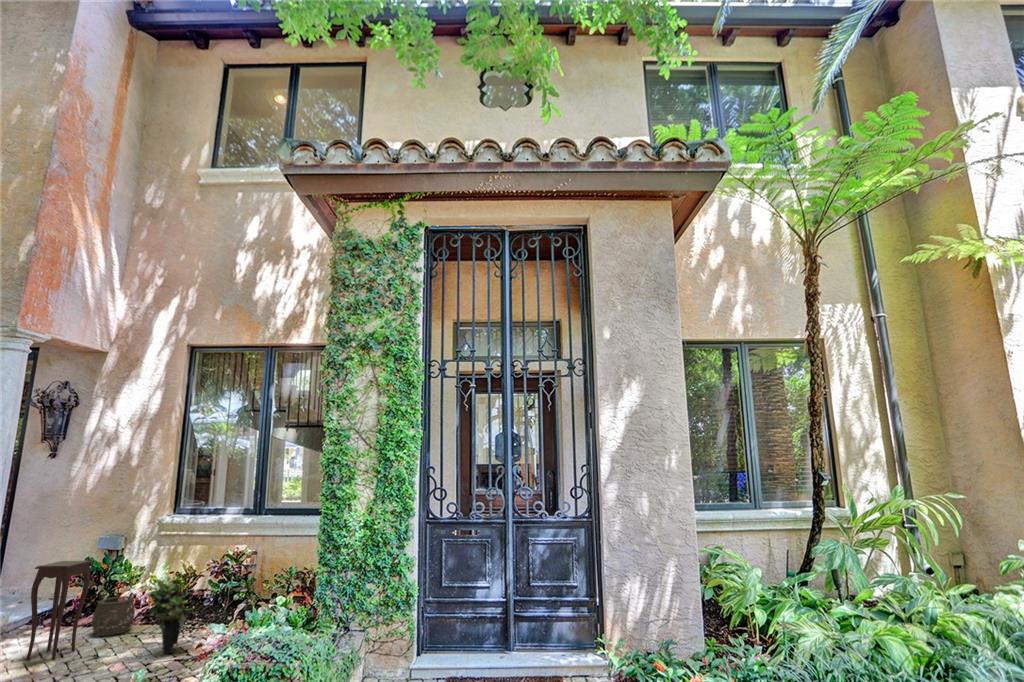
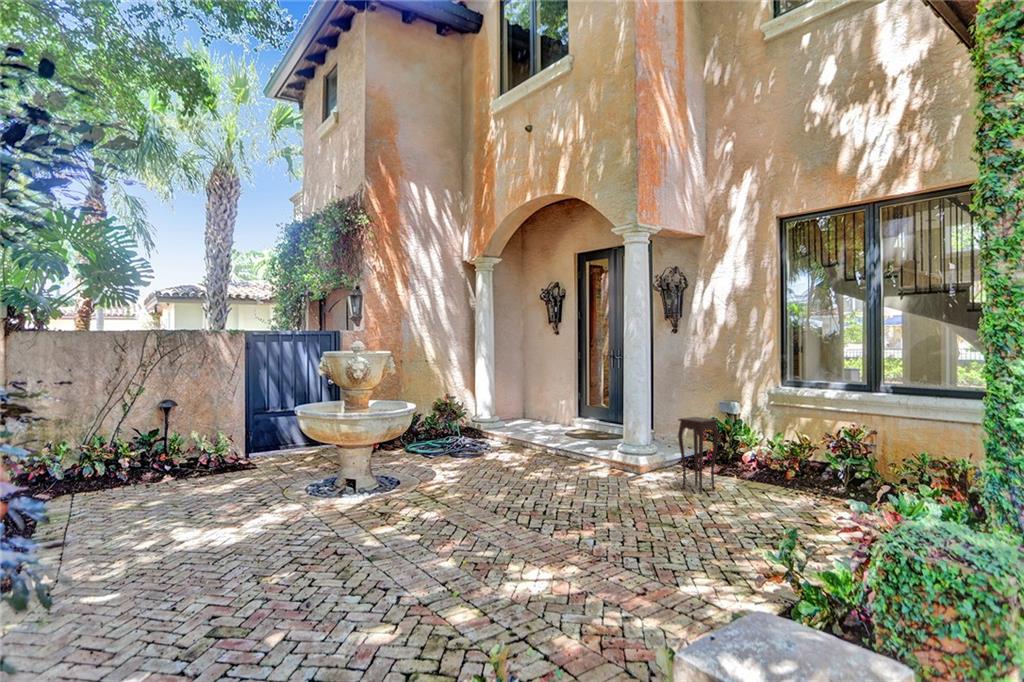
potted plant: present [148,577,191,654] -> none [768,445,812,515]
woven basket: present [92,596,135,636] -> none [724,452,758,484]

